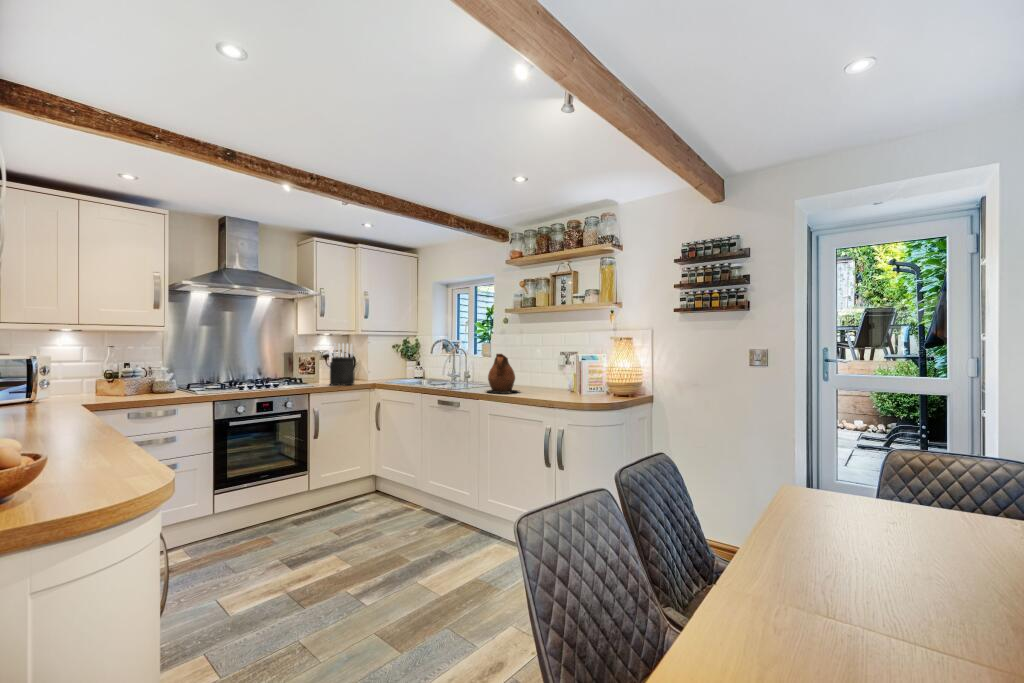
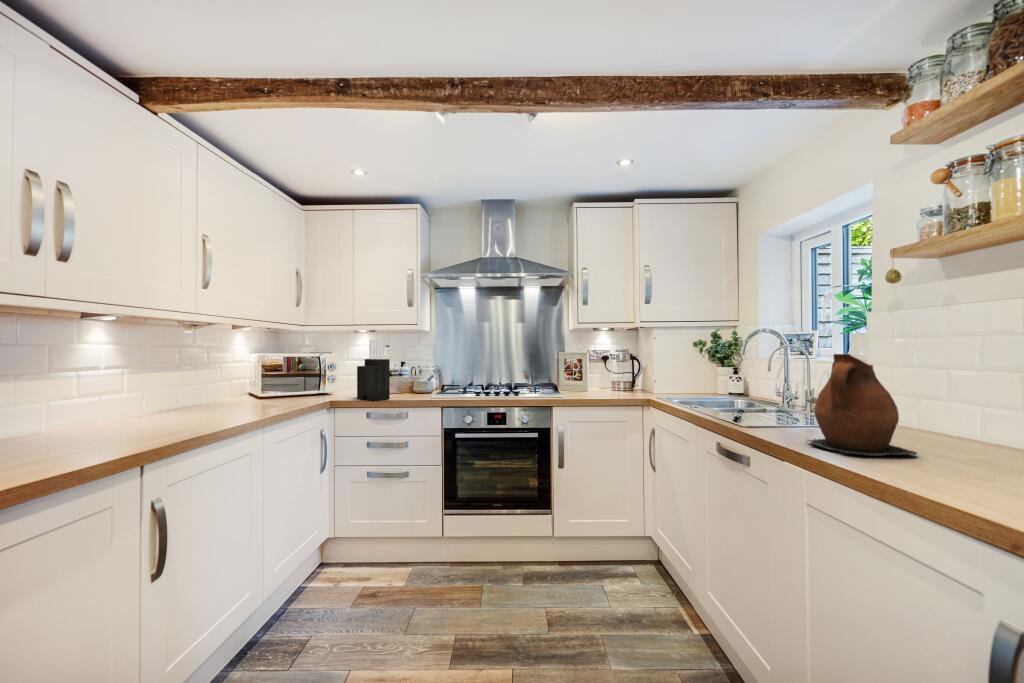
knife block: present [330,344,355,385] -> present [357,339,390,401]

